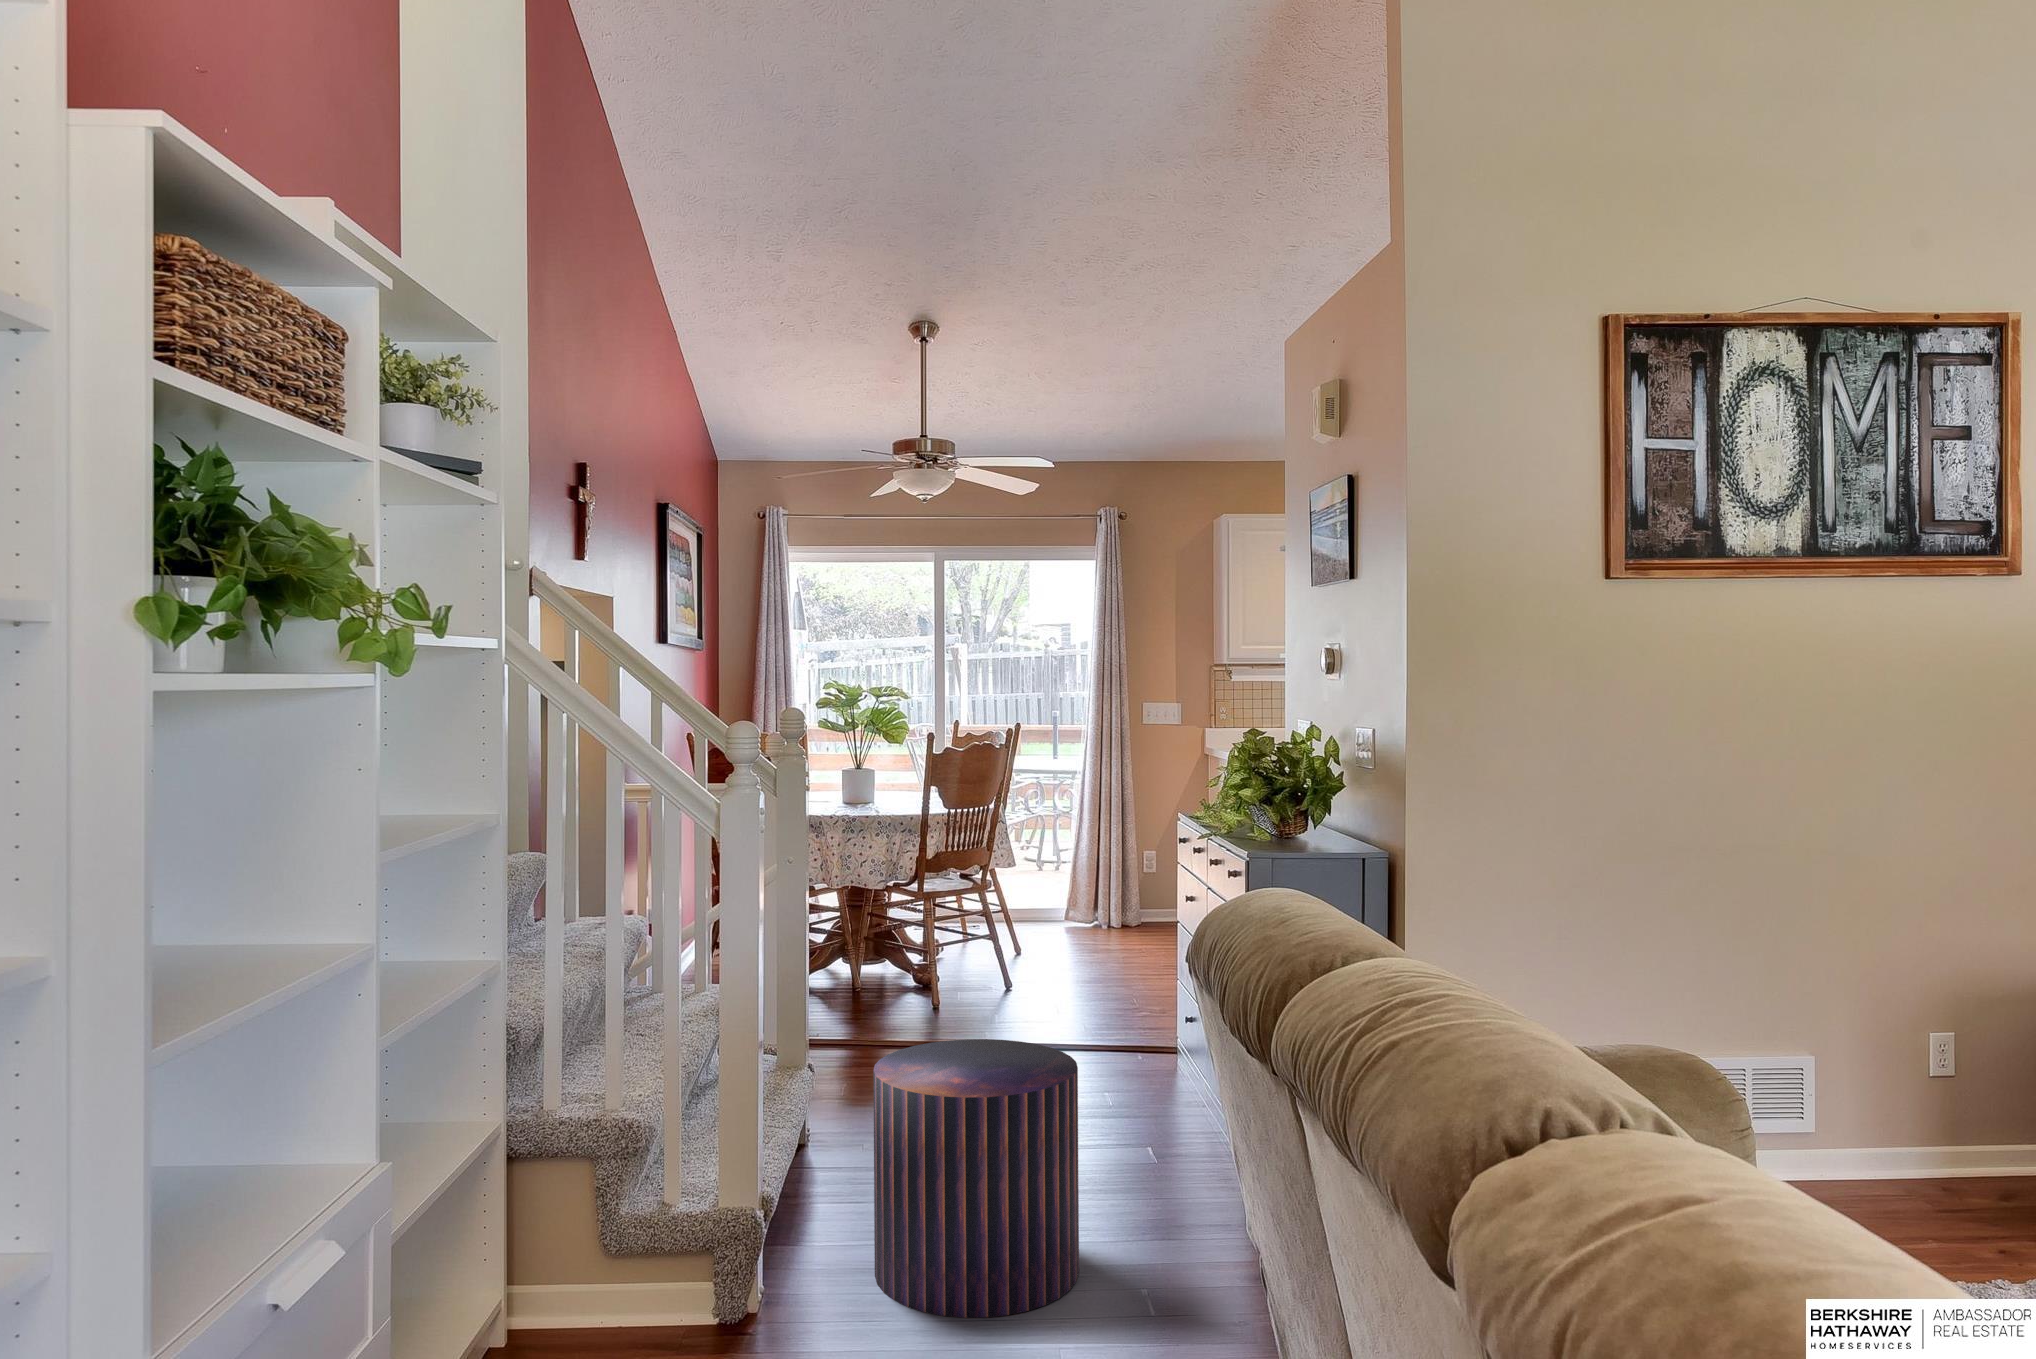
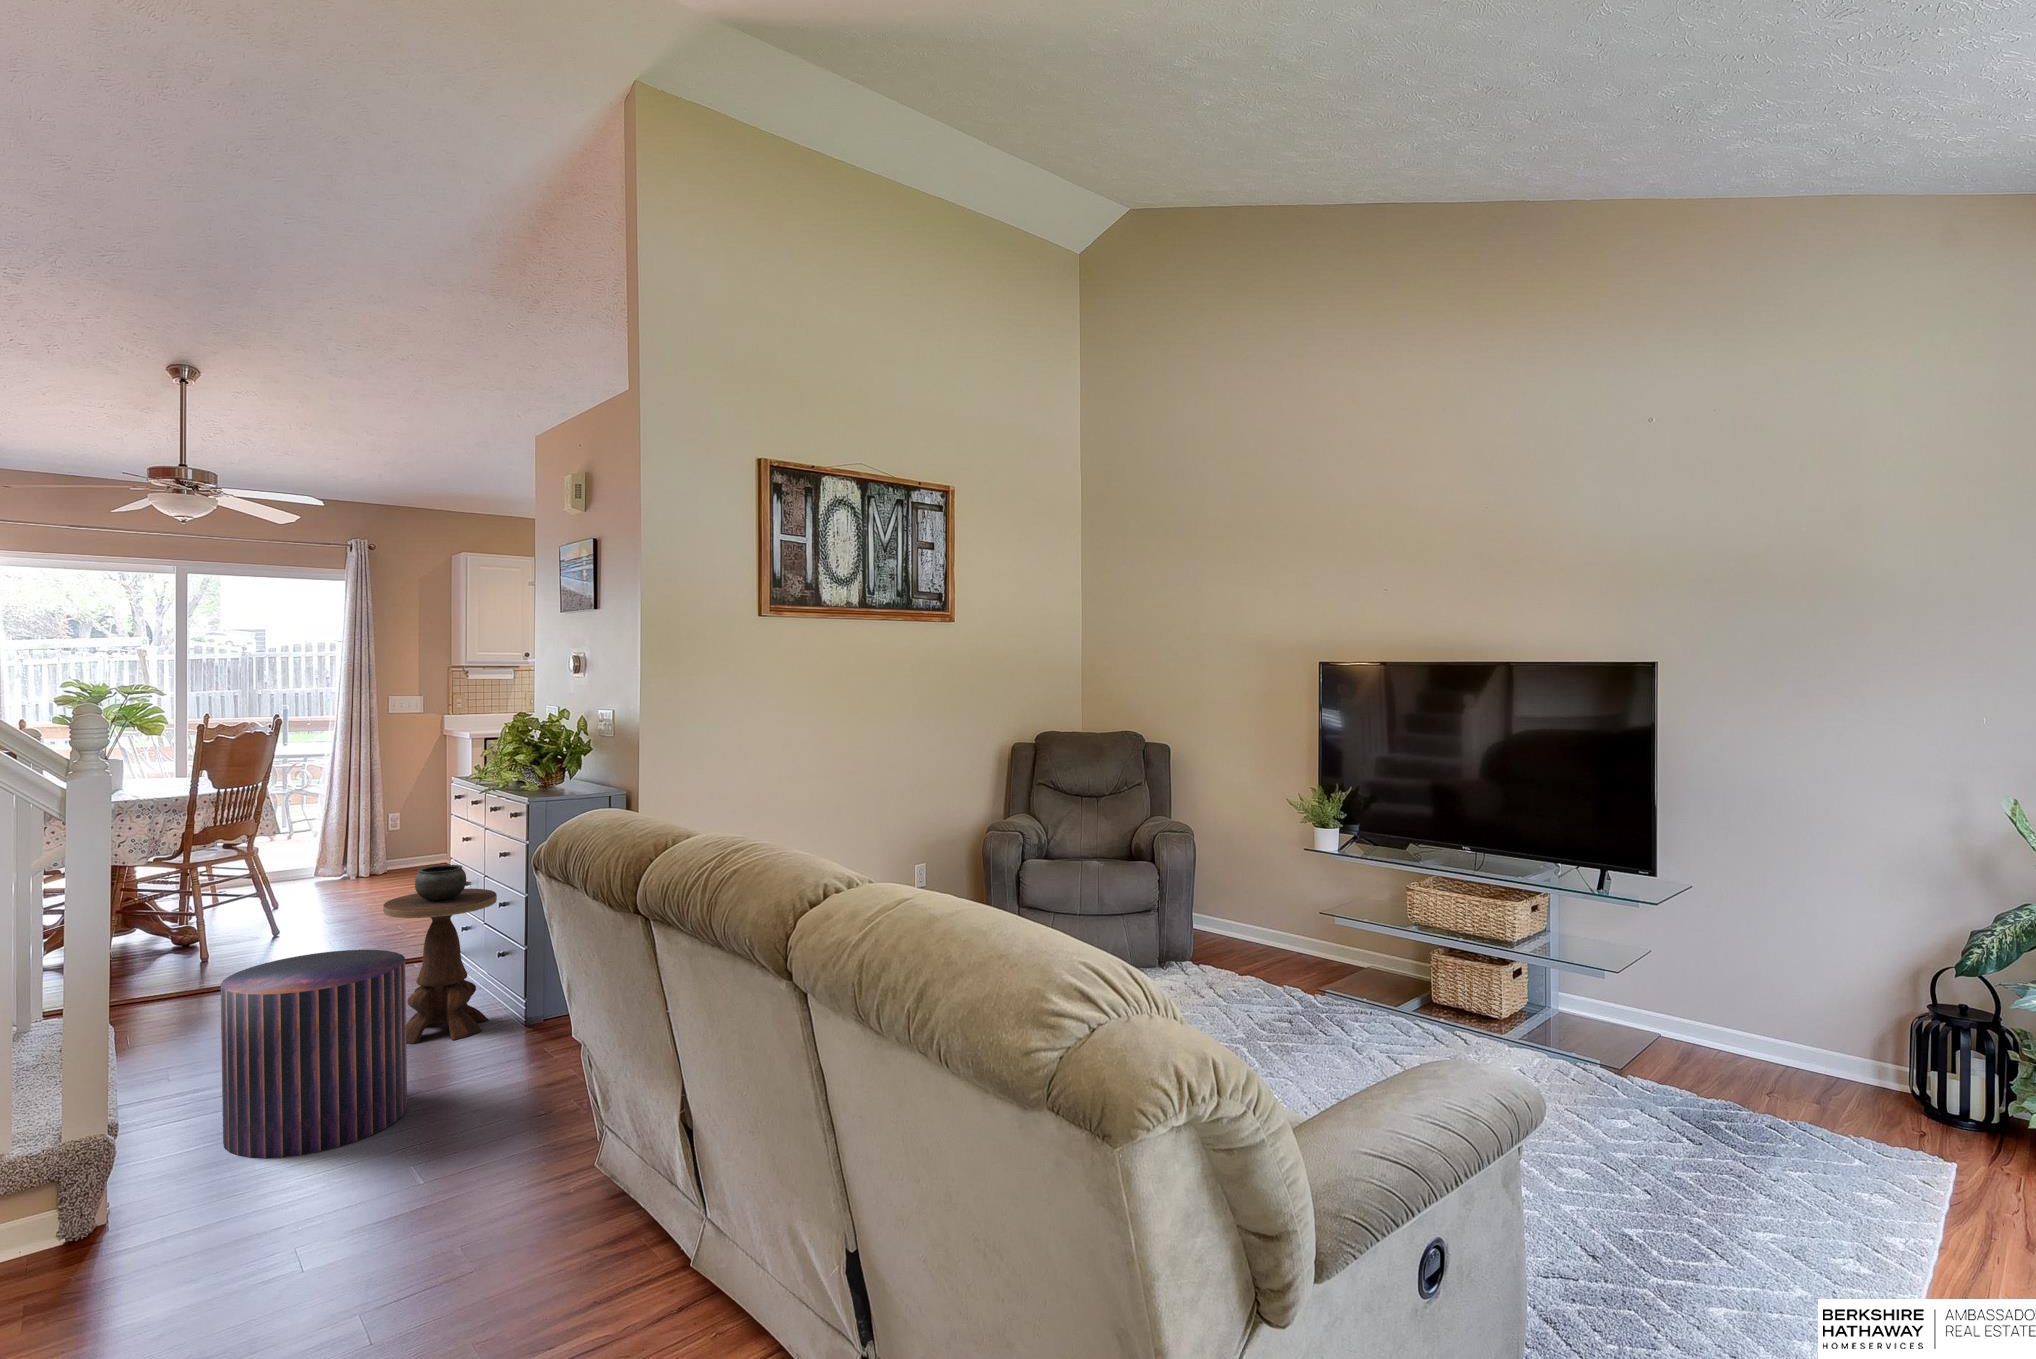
side table: none [1079,935,1216,1182] -> present [383,865,497,1044]

